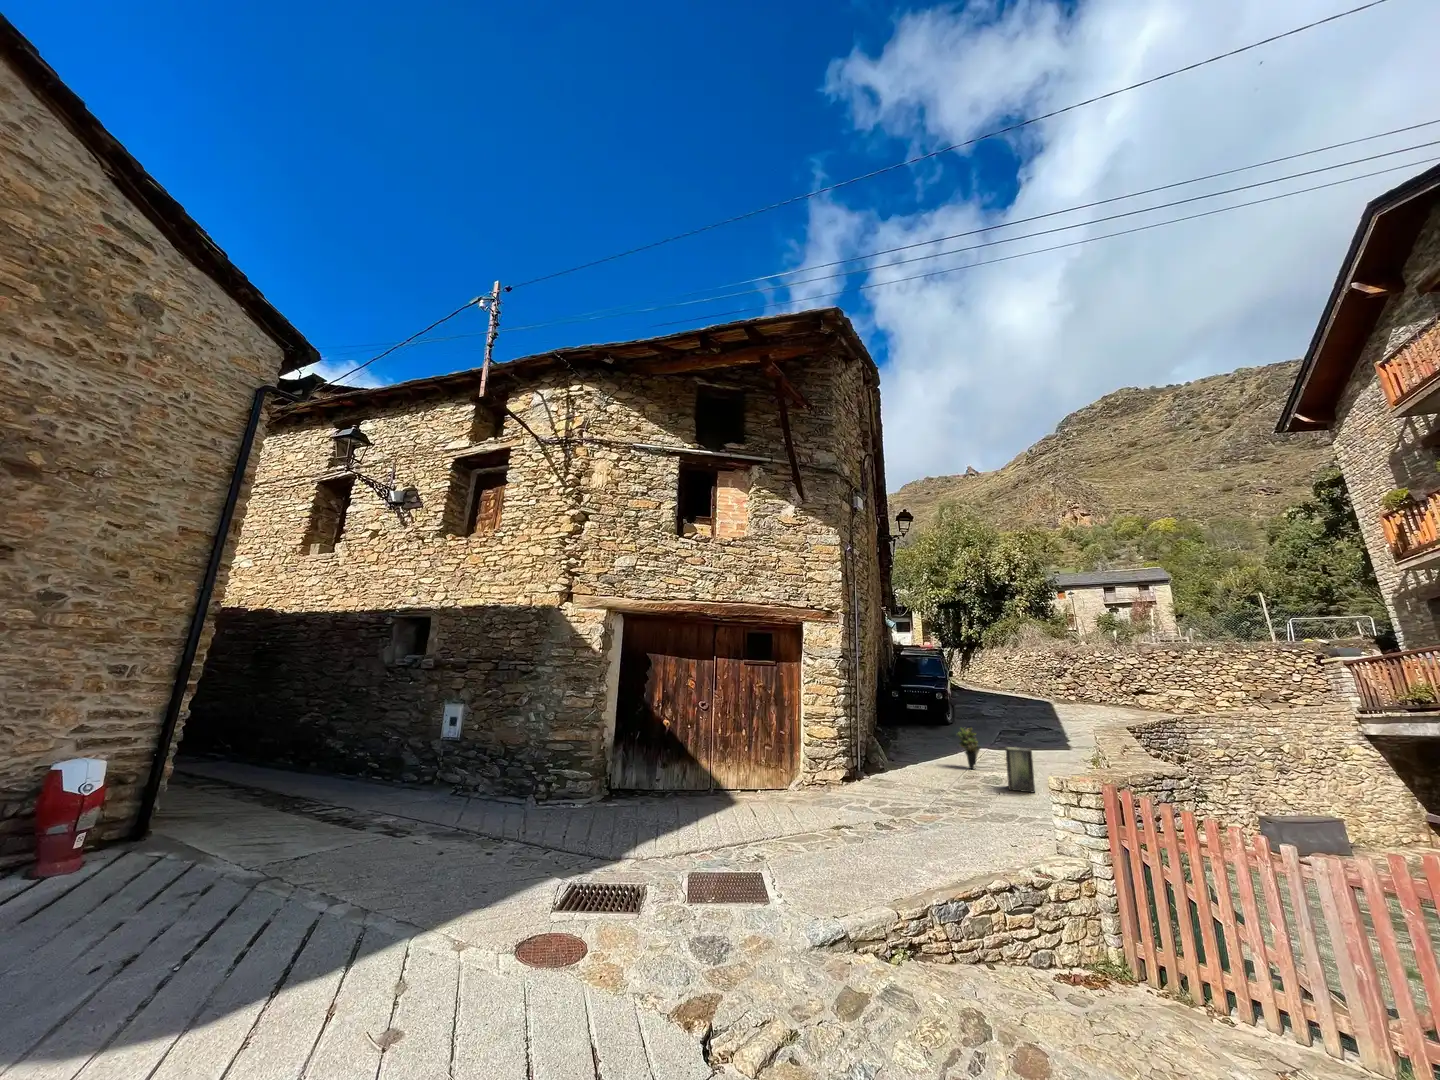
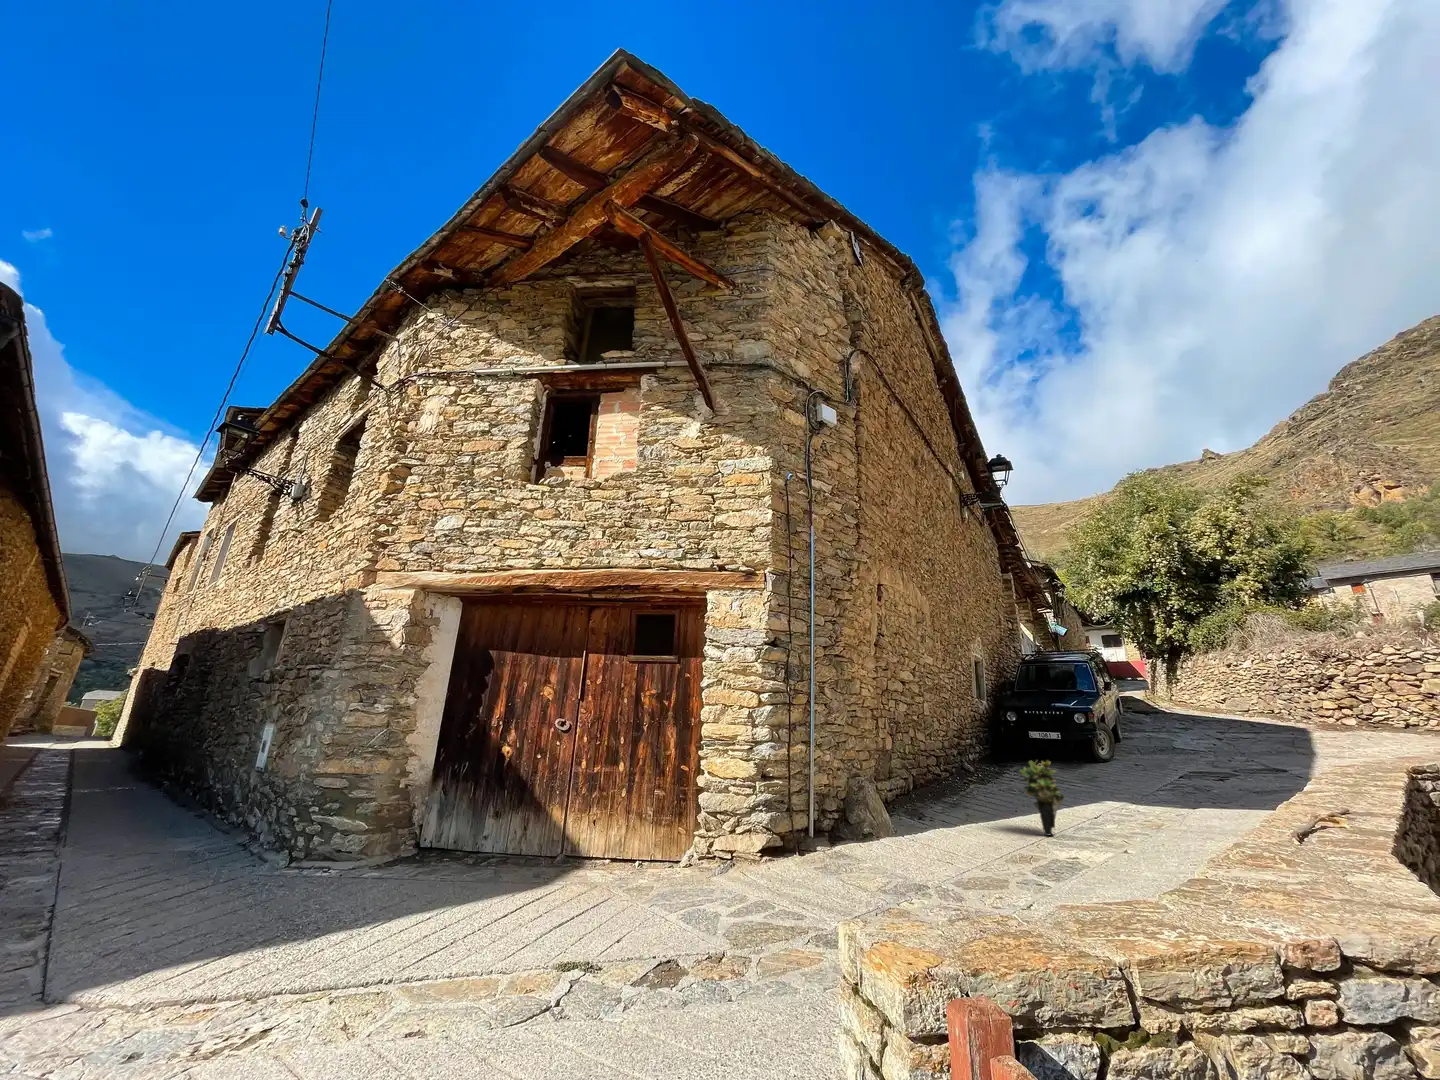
storage box: present [1006,747,1035,792] -> none [1061,796,1137,895]

